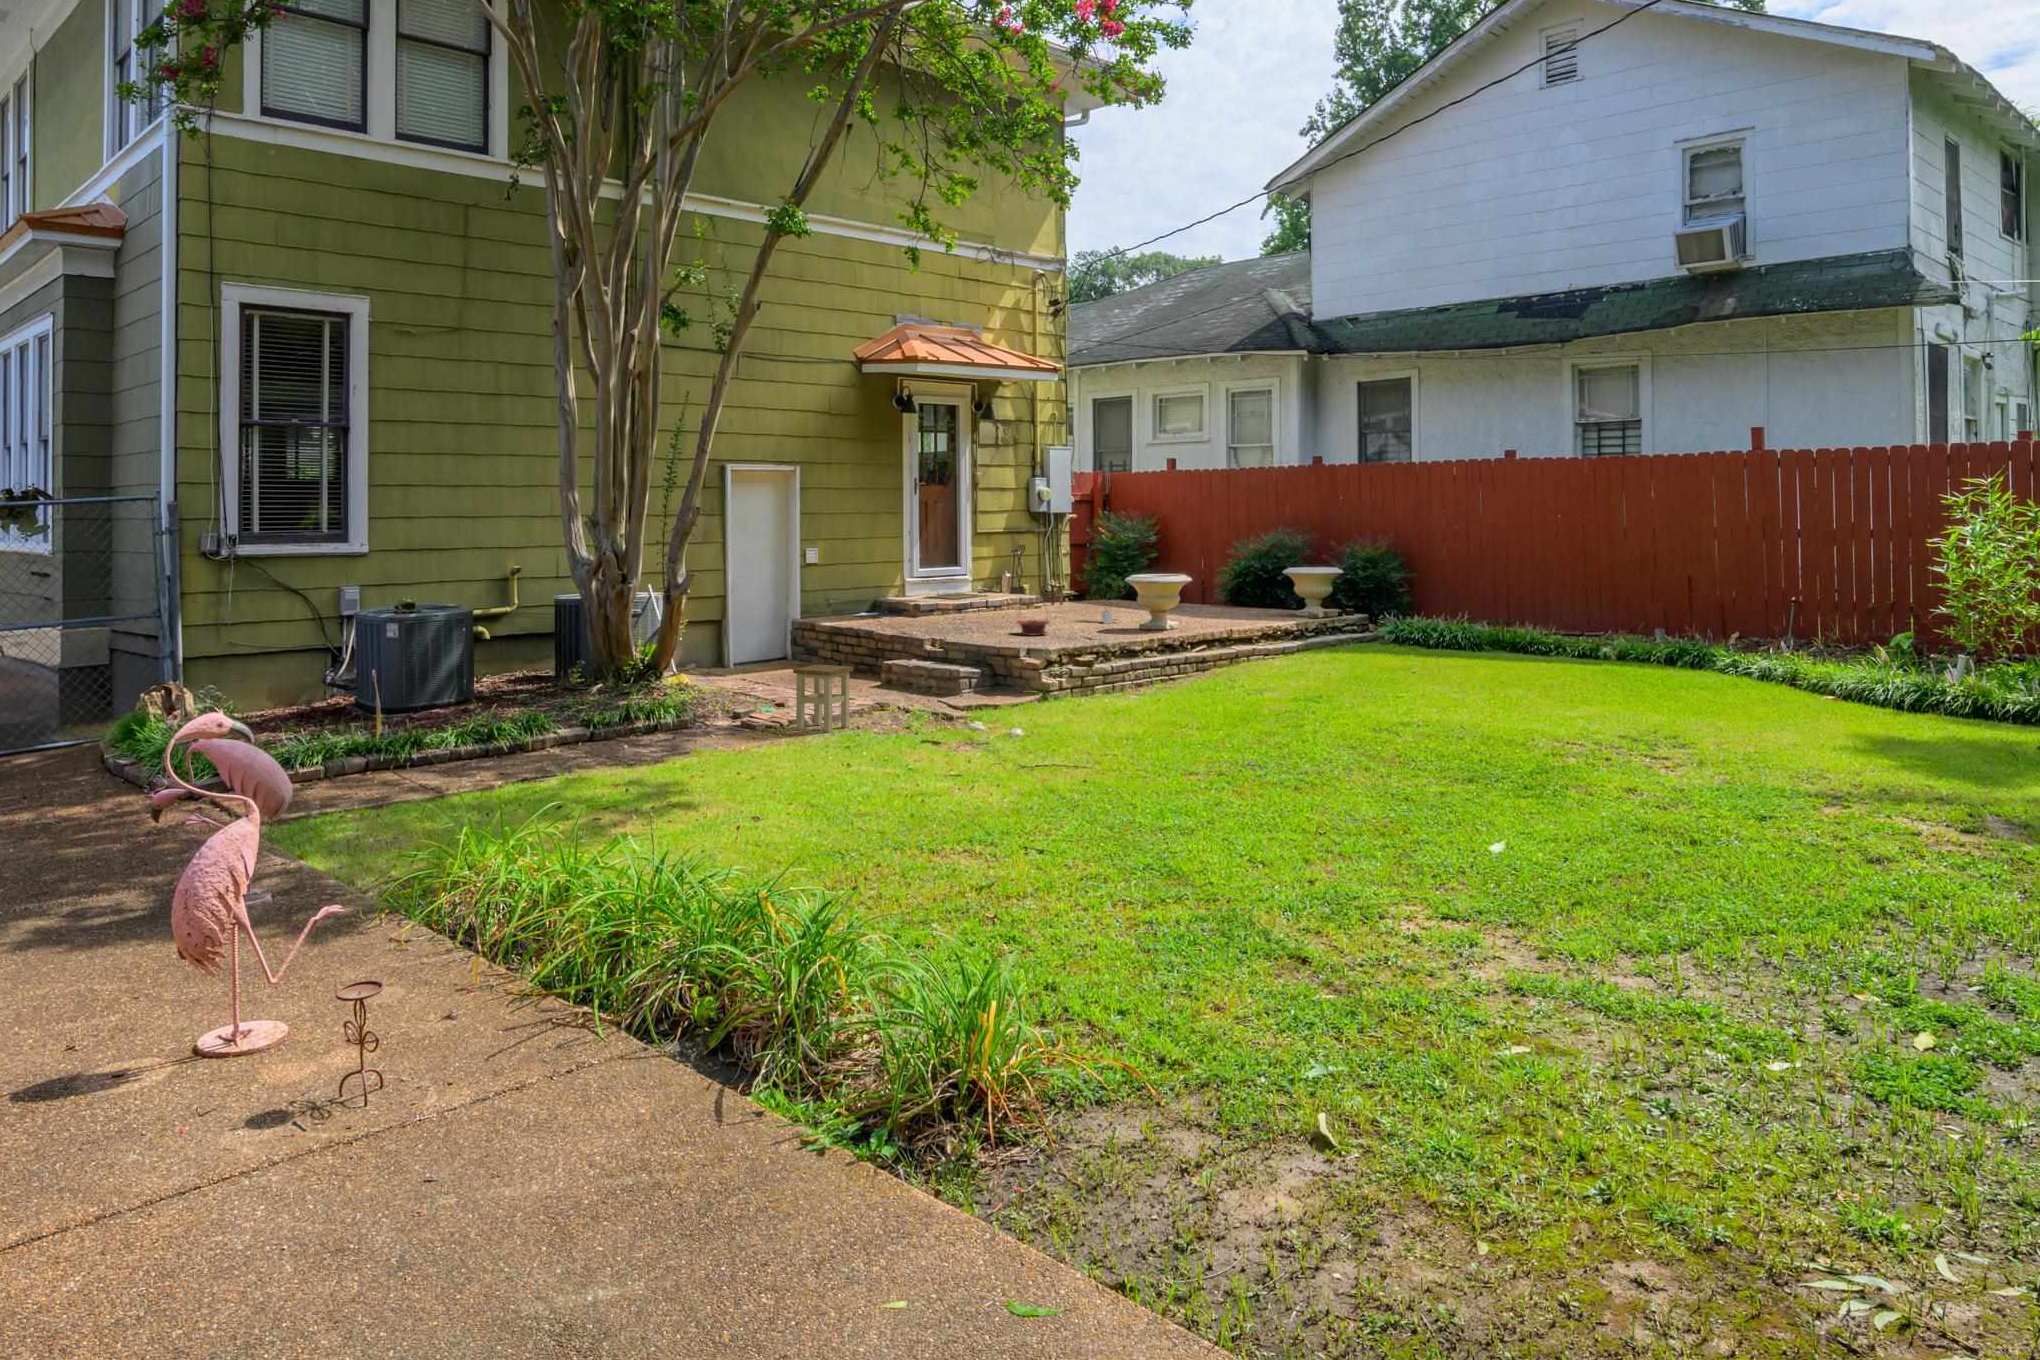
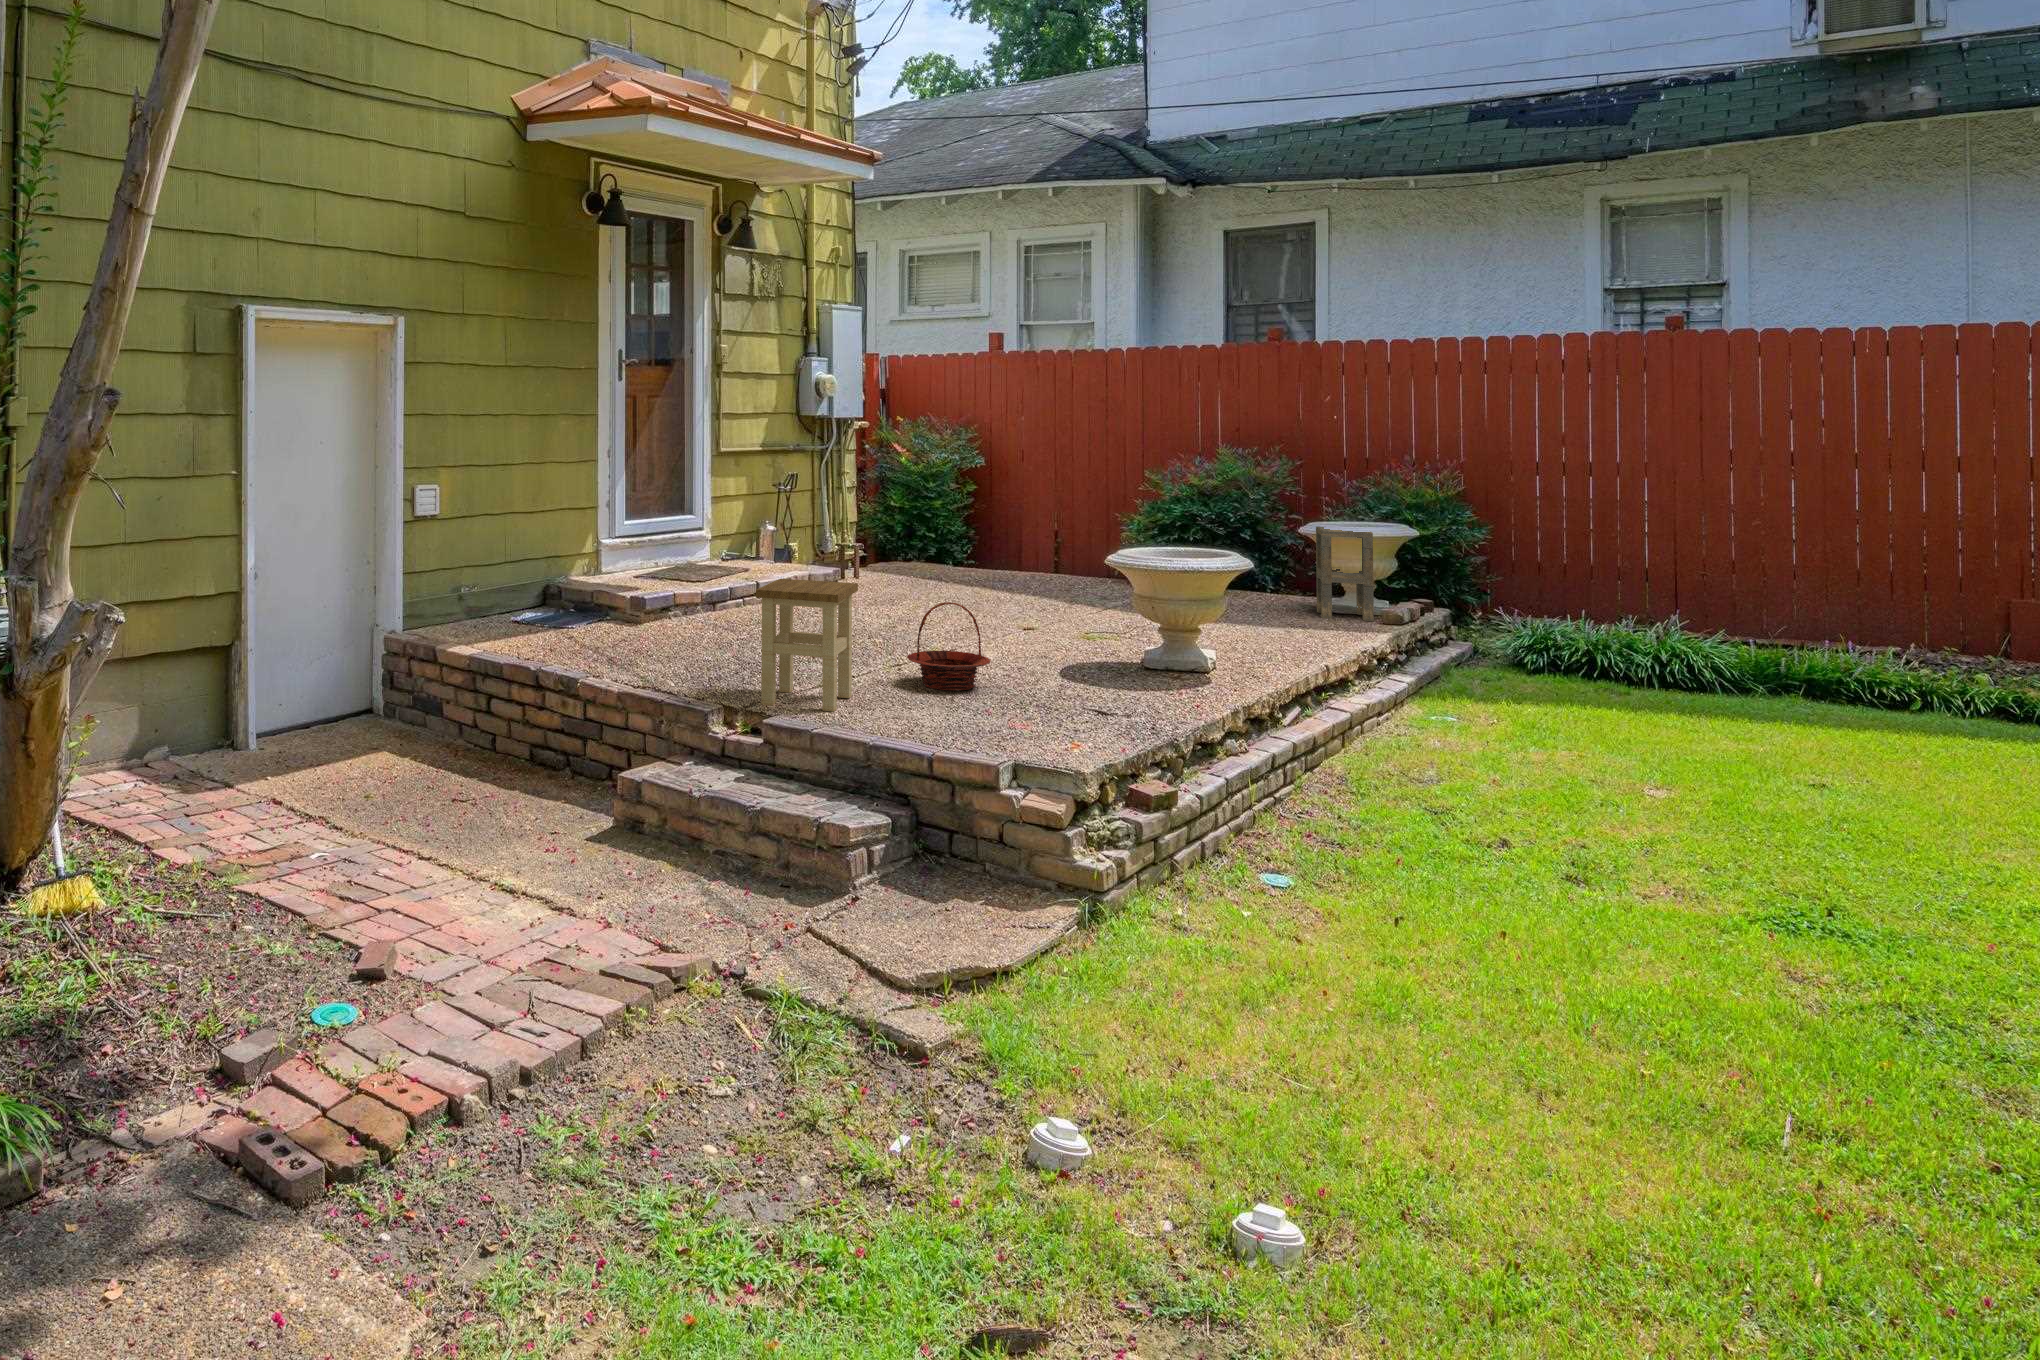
side table: none [1289,572,1321,622] -> present [1316,527,1374,621]
potted plant: present [1086,575,1128,624] -> none [977,537,1071,636]
stool: present [793,664,853,733] -> present [756,579,858,712]

